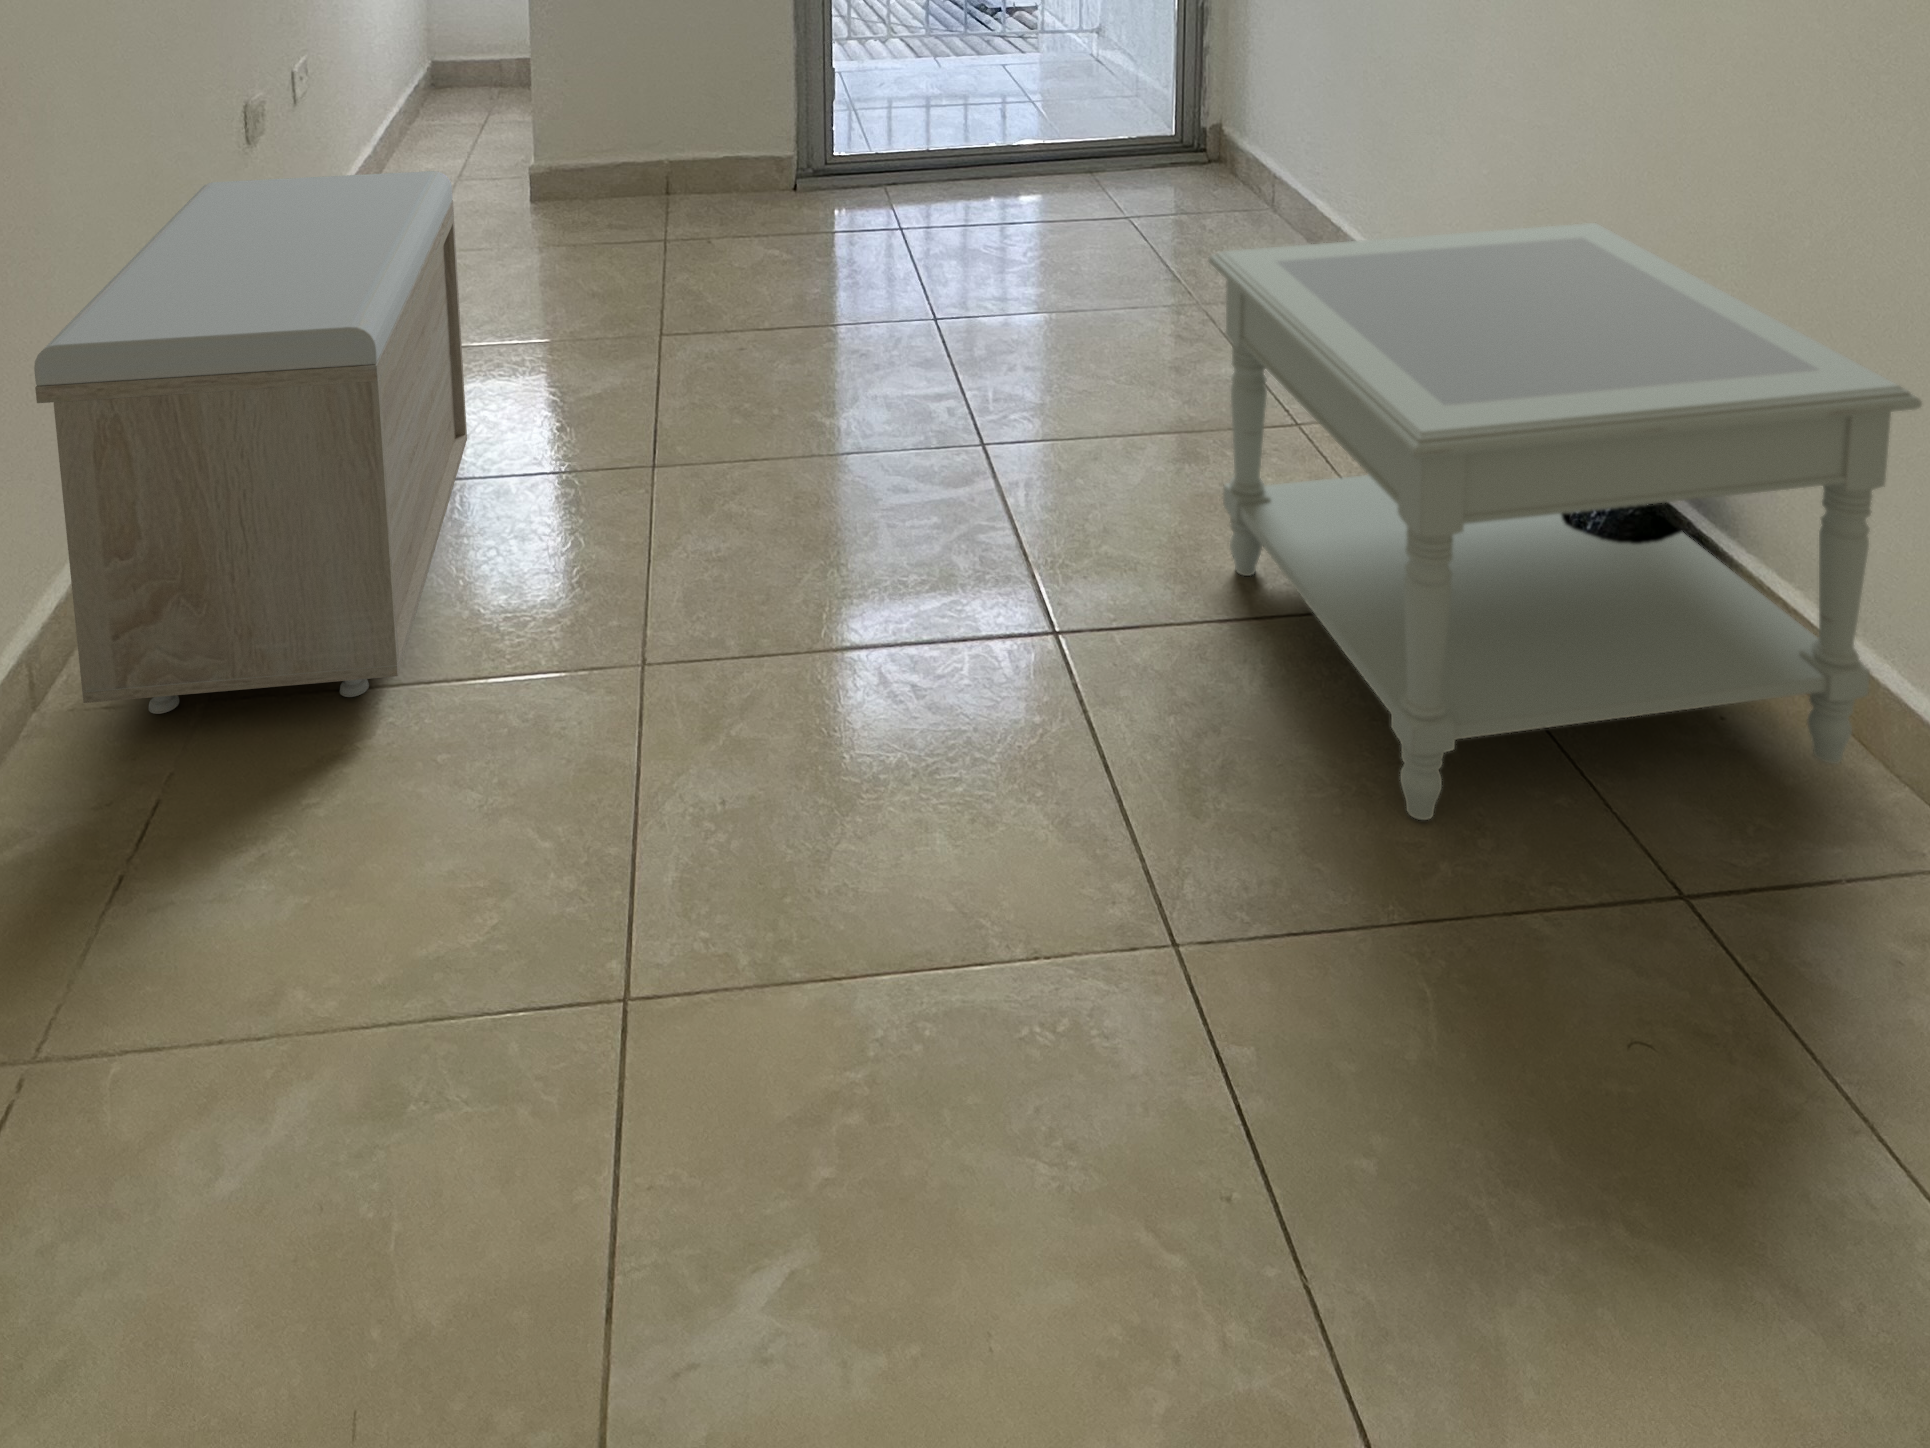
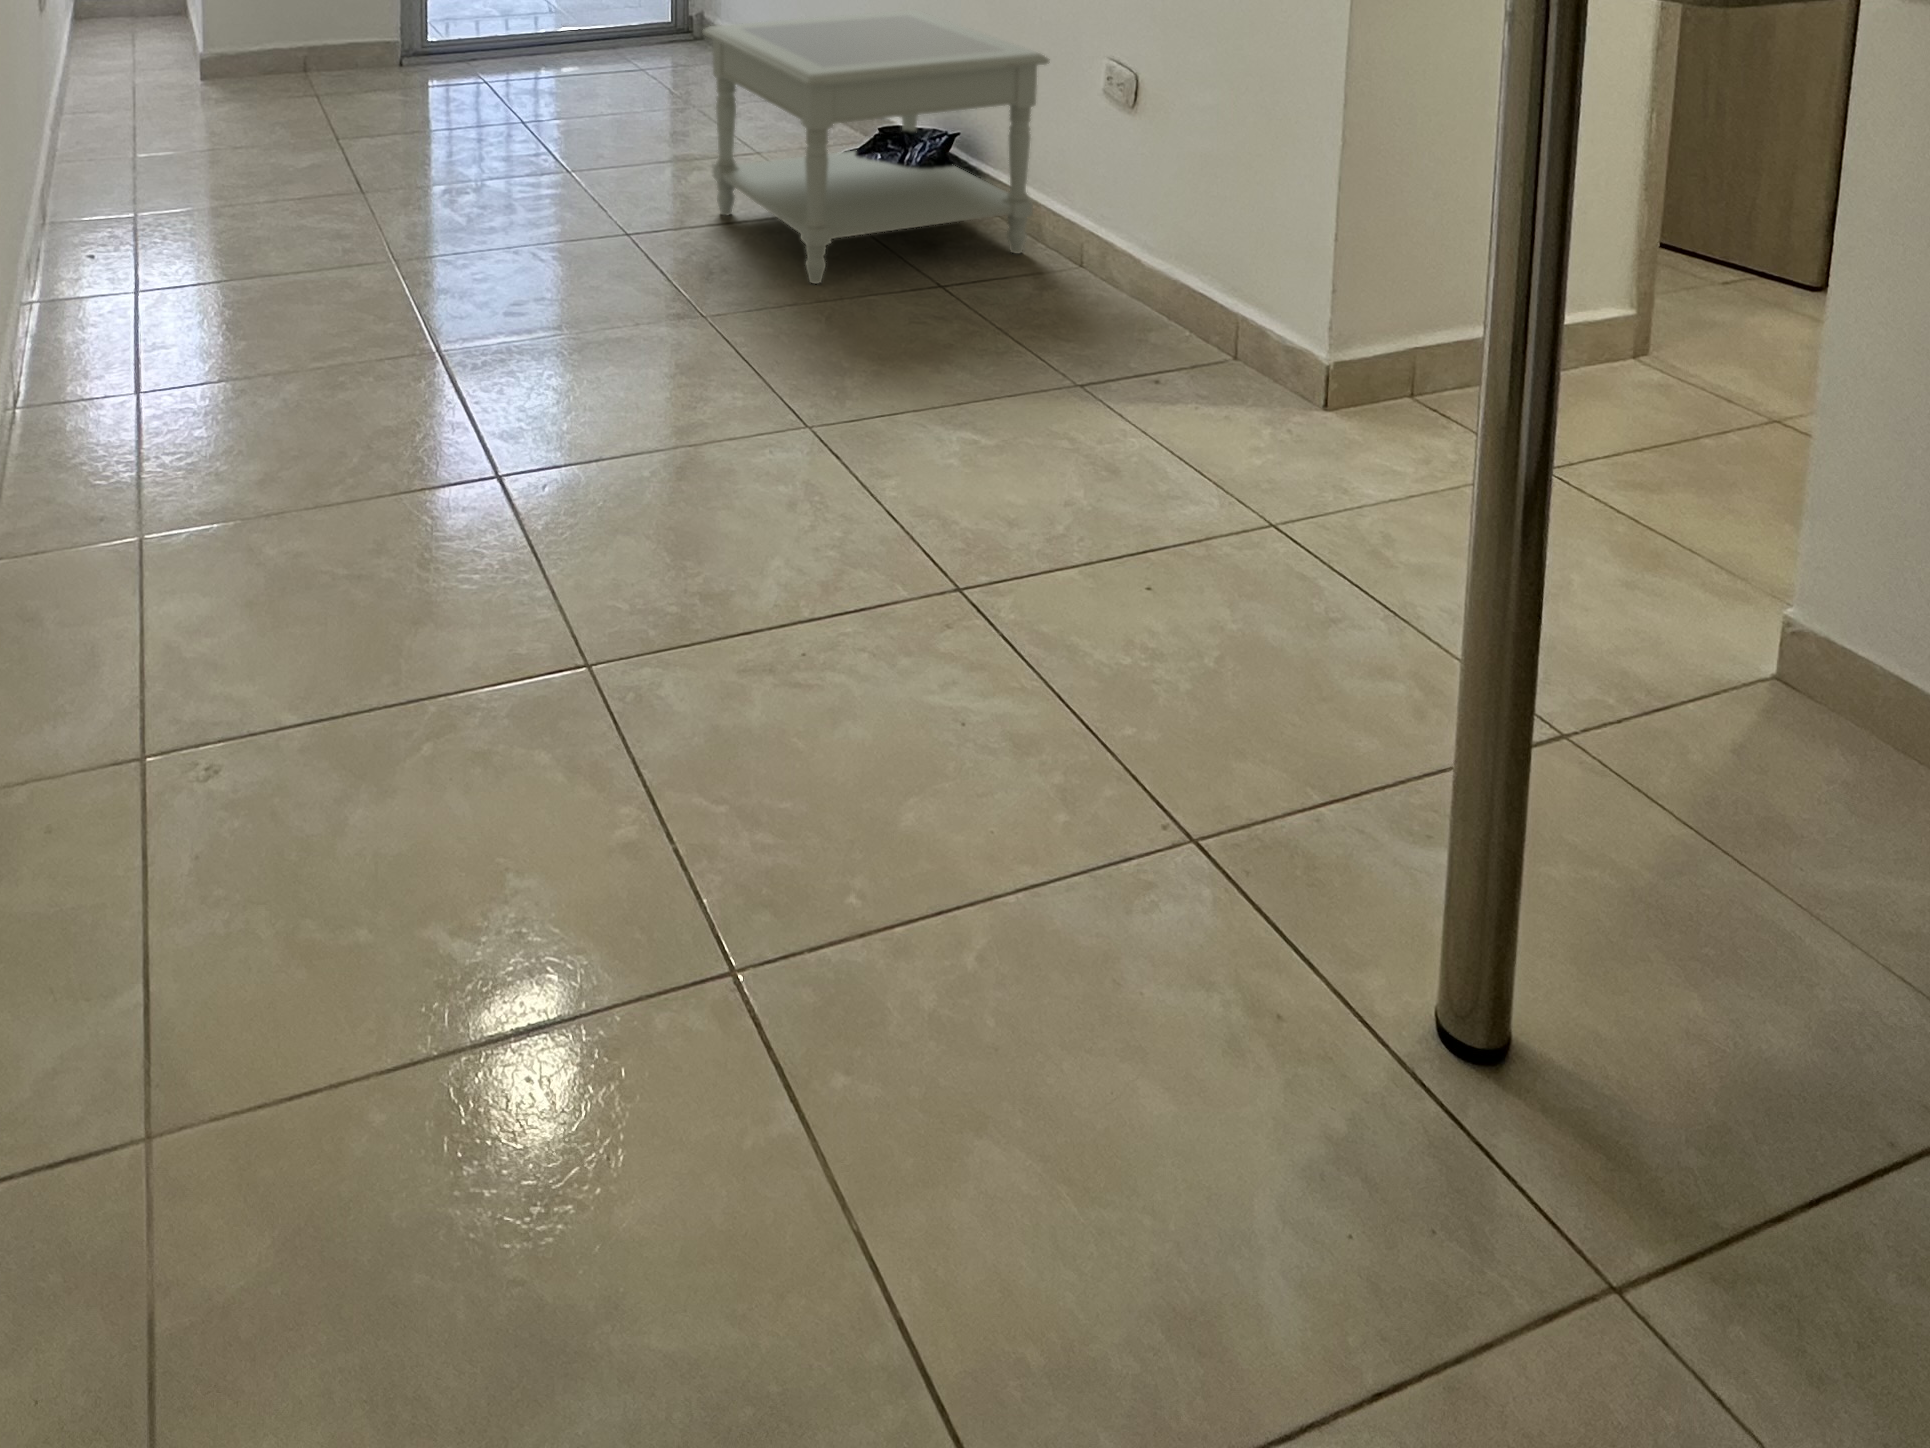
storage bench: present [34,171,467,714] -> none [30,5,243,303]

